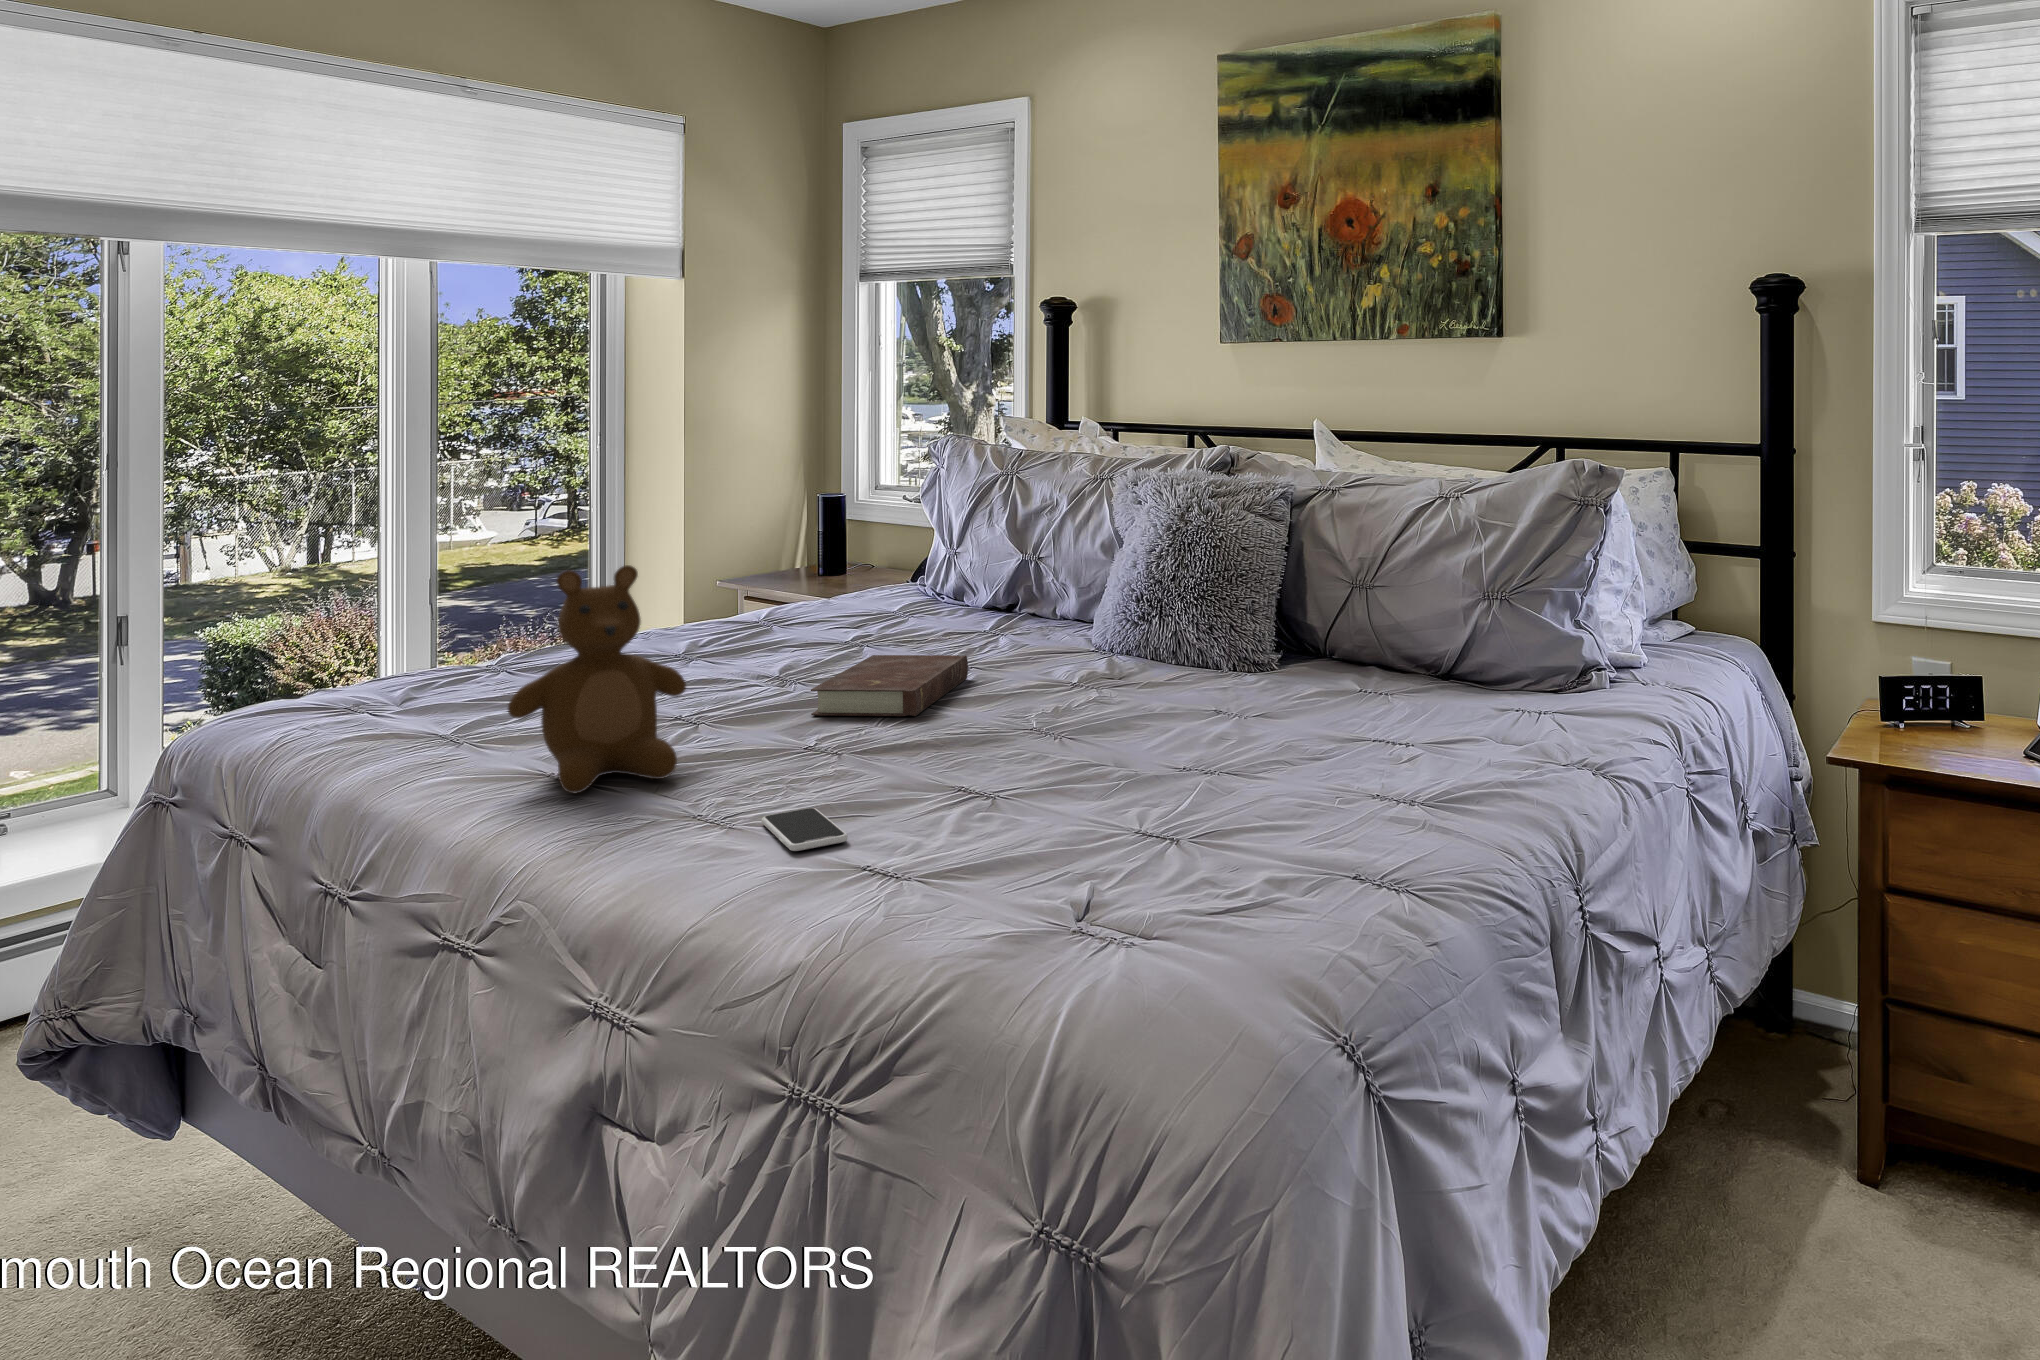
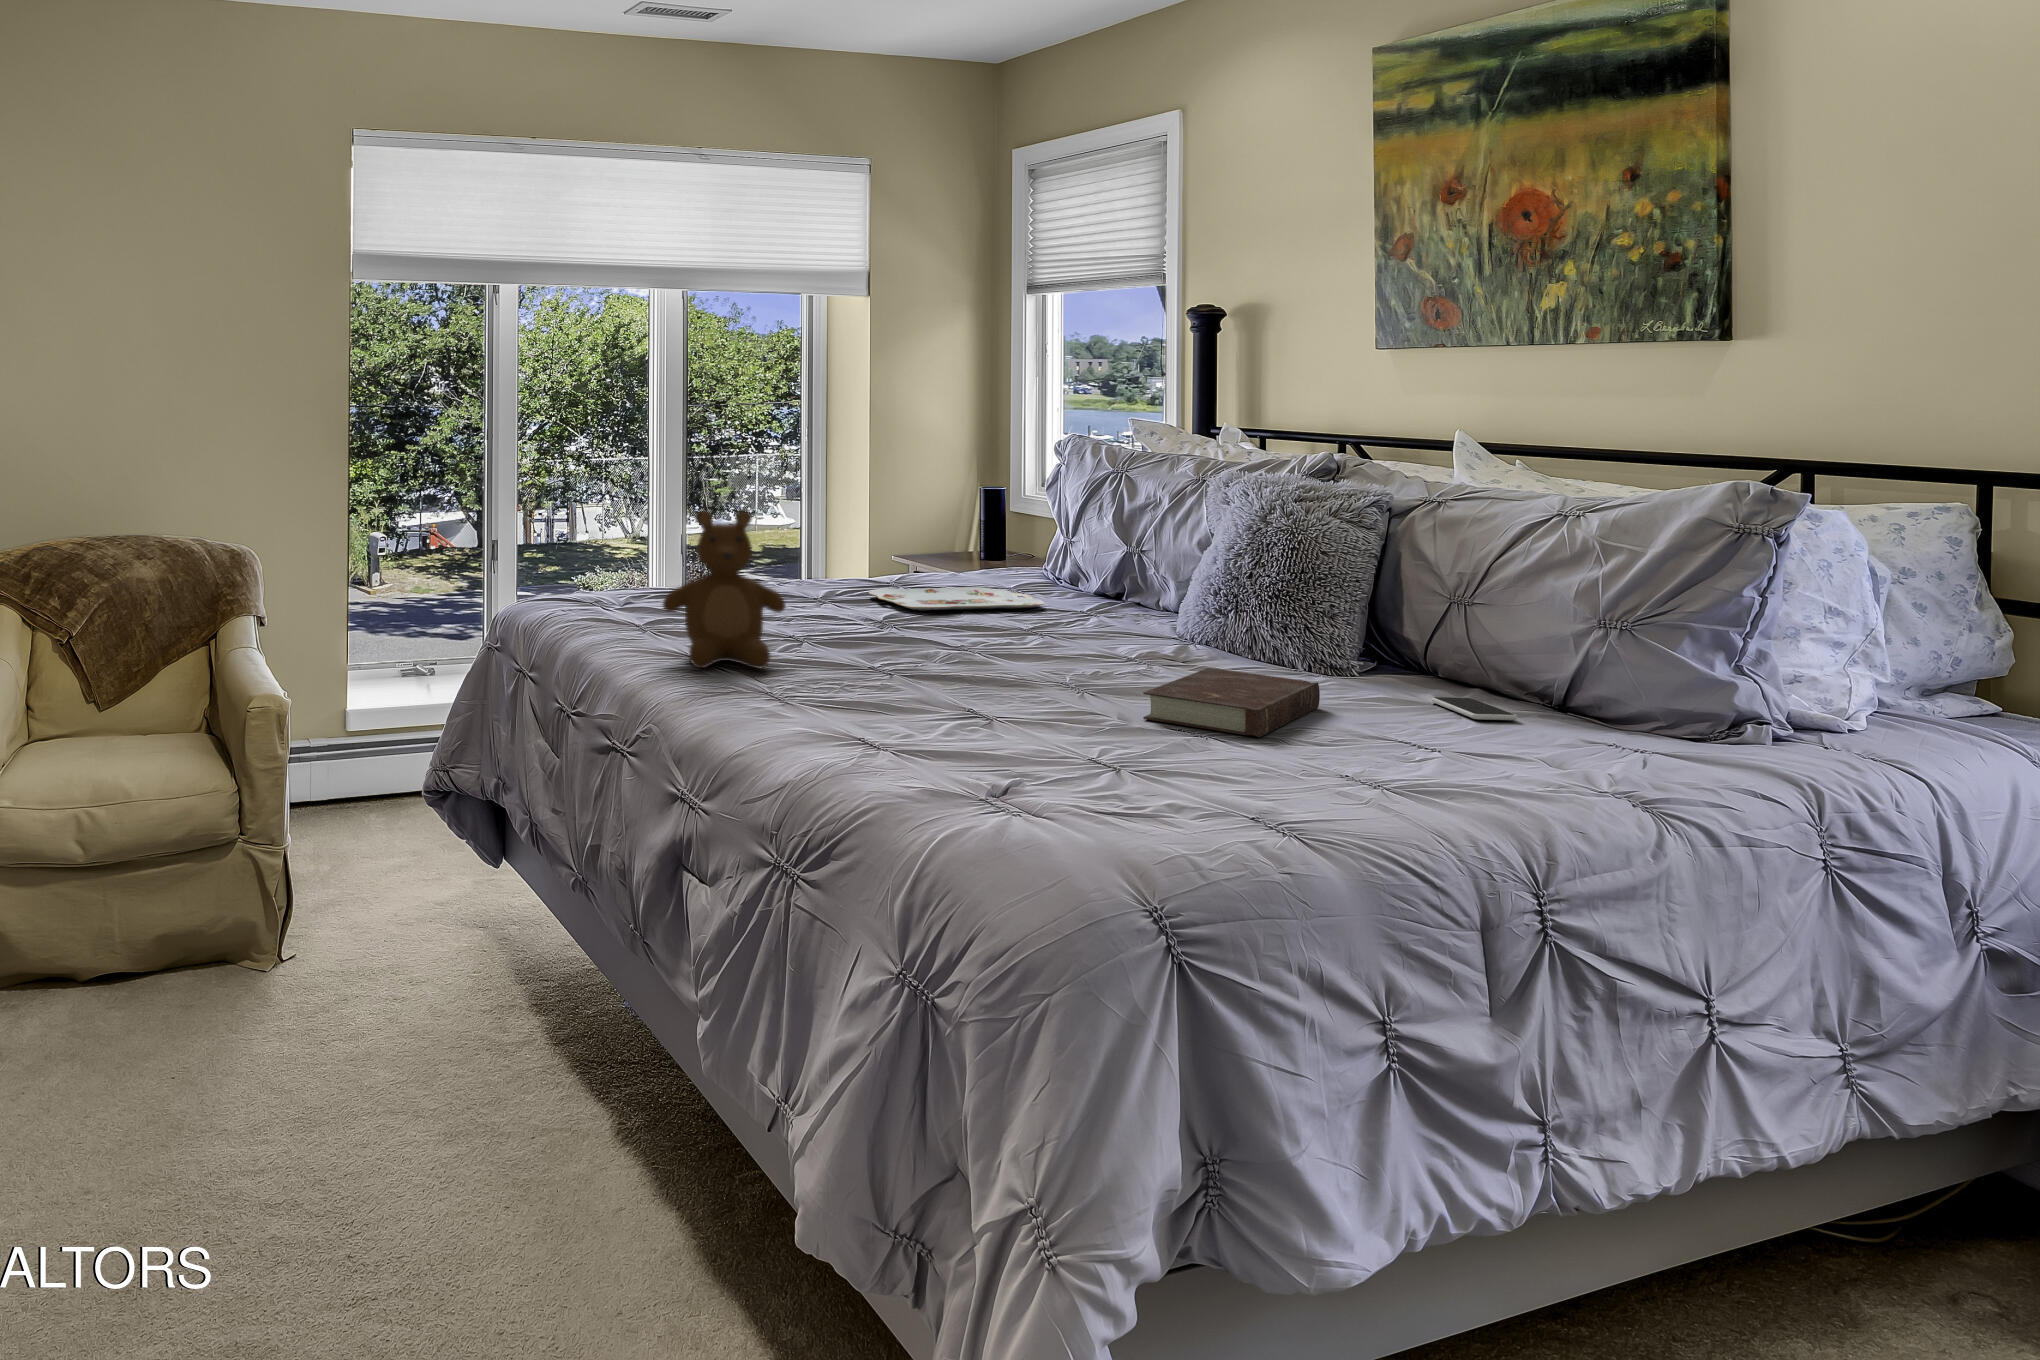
serving tray: none [738,618,942,657] -> present [869,587,1044,610]
book: present [811,655,968,716] -> present [1143,668,1320,737]
smartphone: present [762,808,848,851] -> present [1431,697,1517,720]

